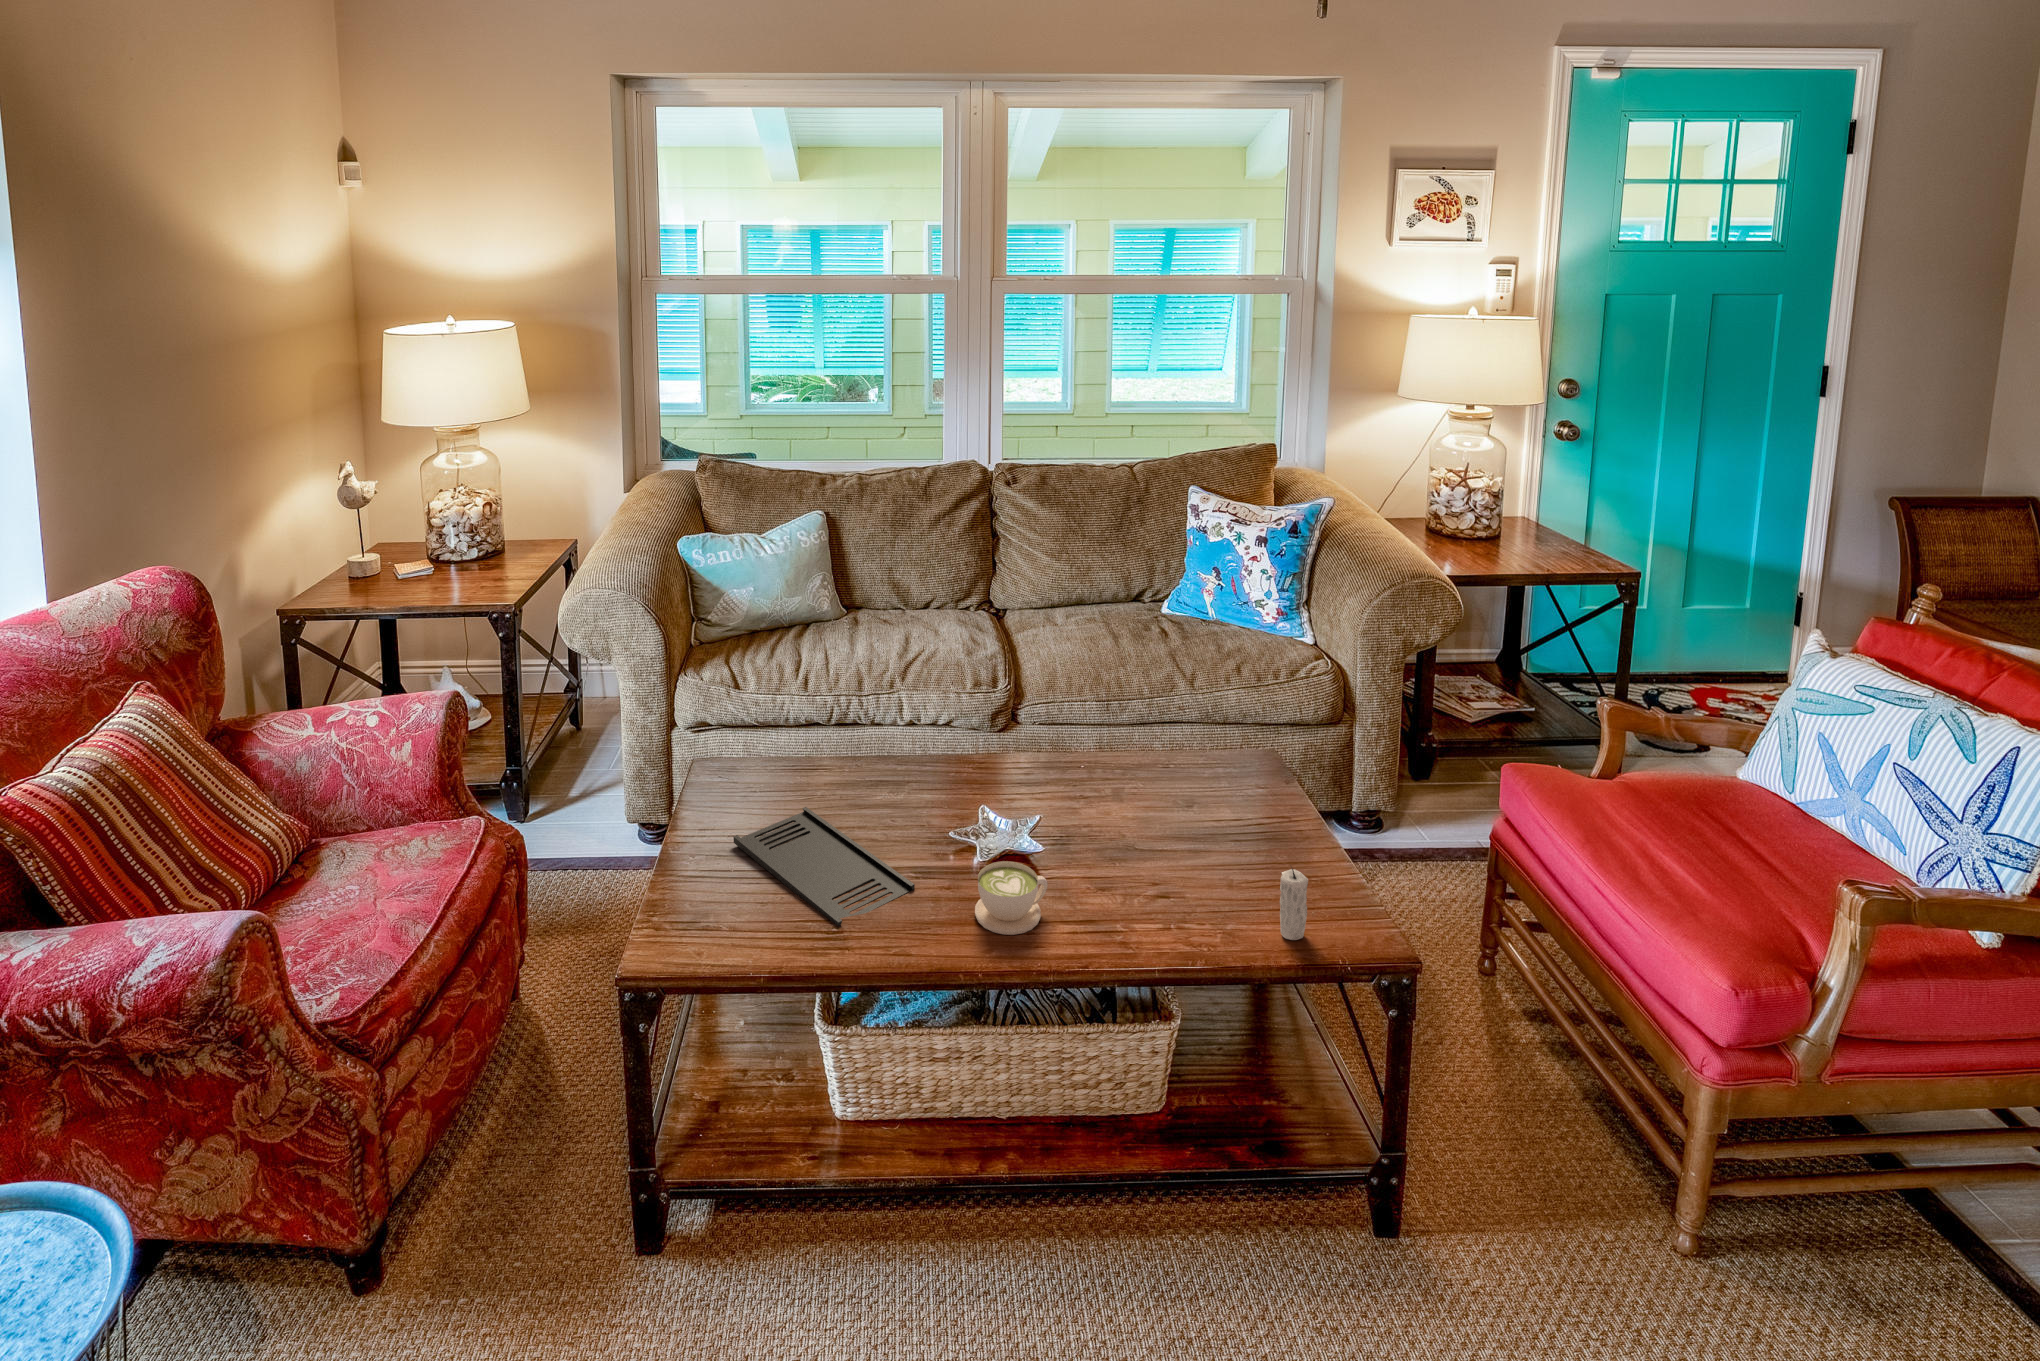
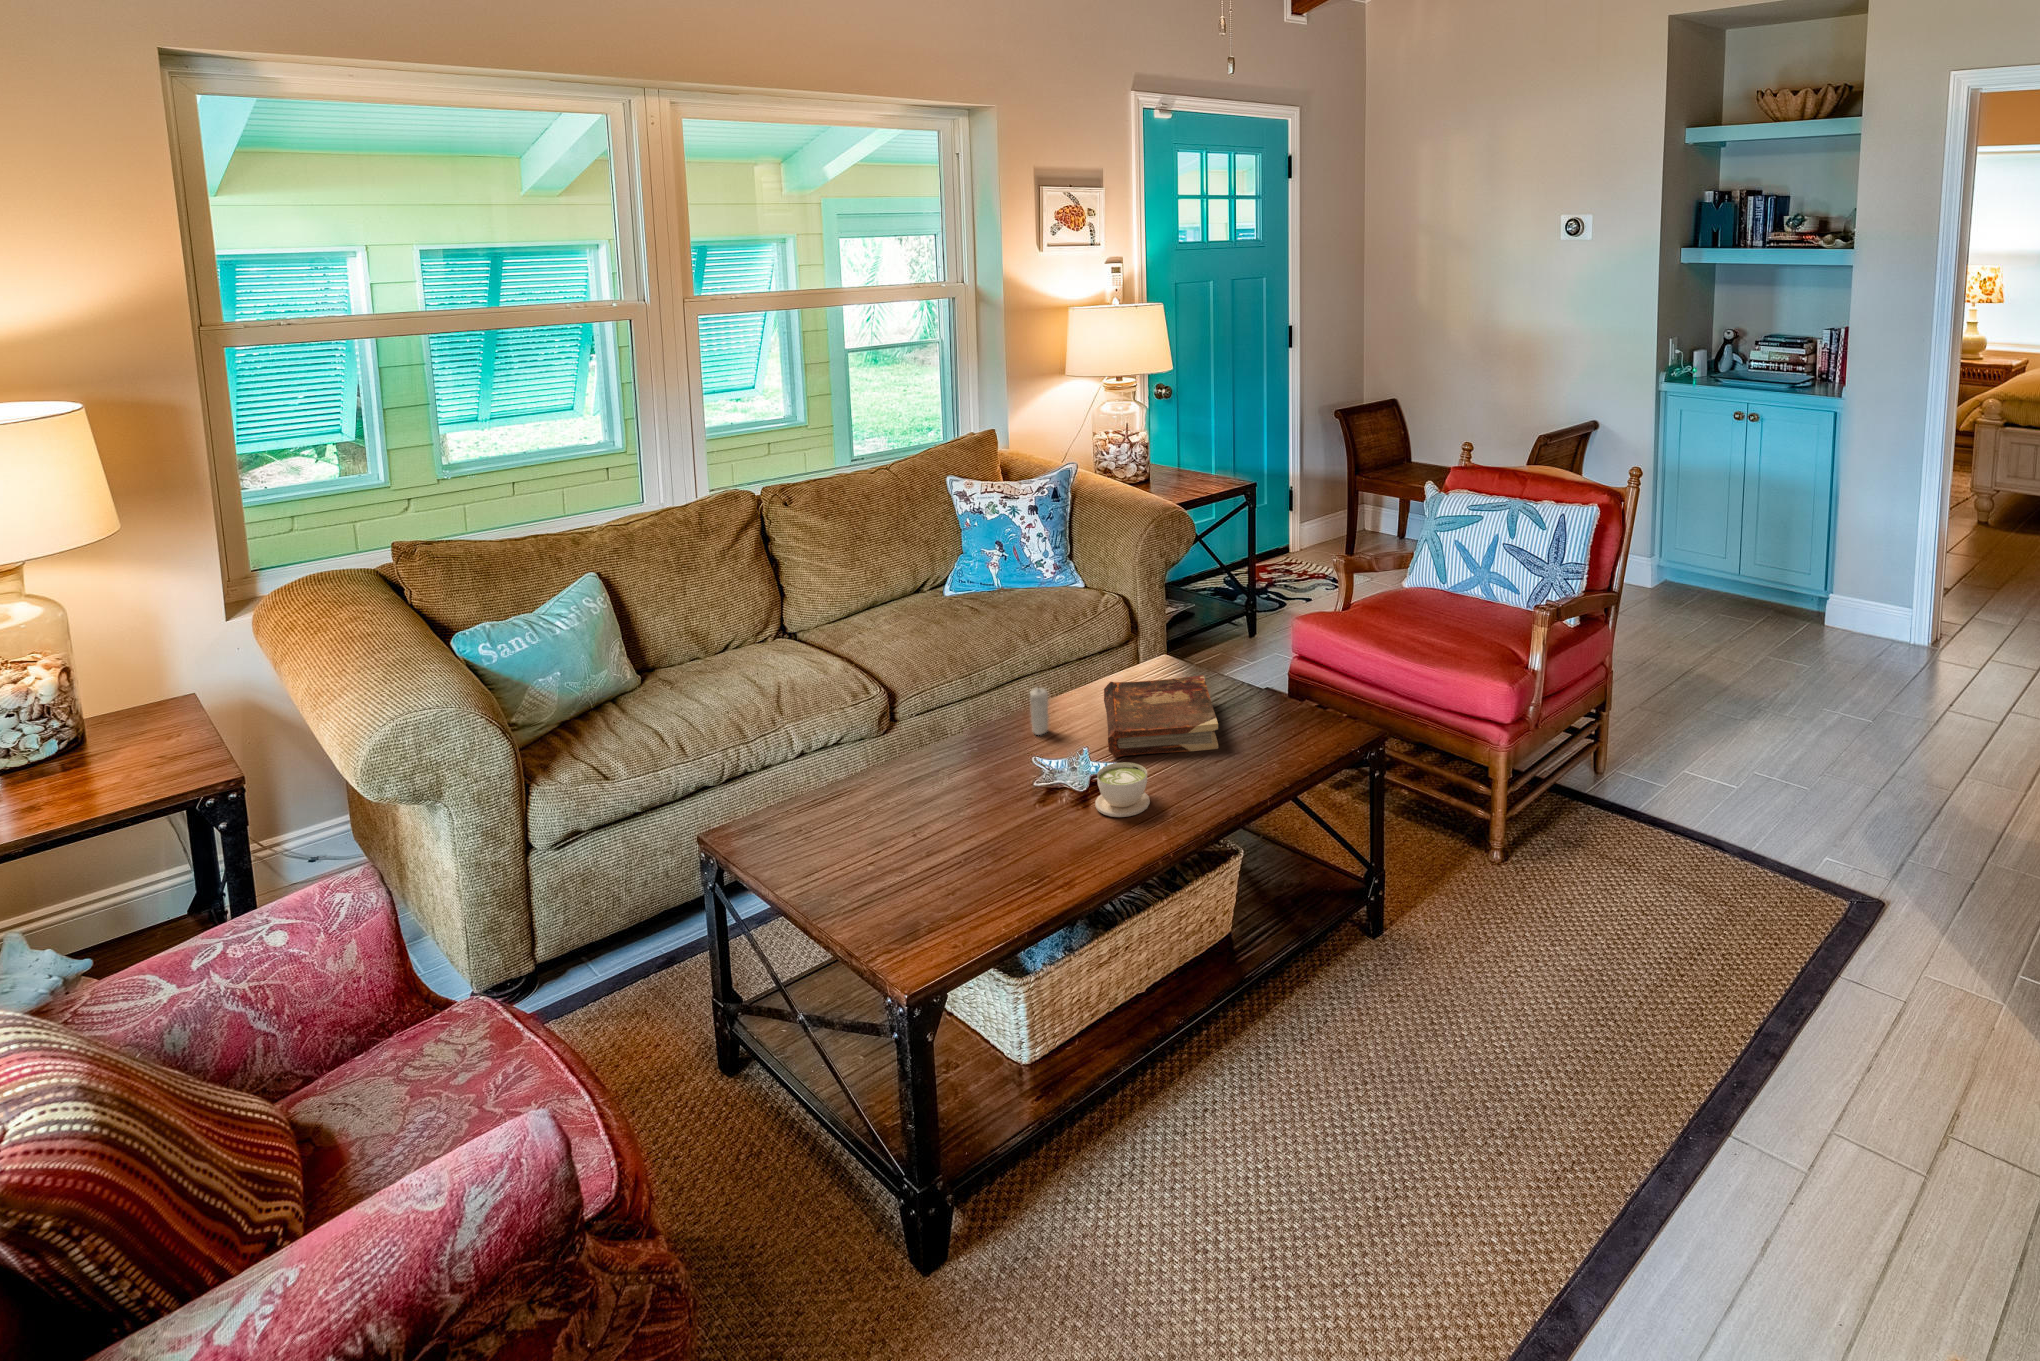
book: none [1068,764,1259,904] -> present [1104,675,1218,758]
tray: present [733,807,915,926] -> none [837,815,1035,868]
candle: present [1280,869,1308,940] -> present [1030,687,1049,735]

